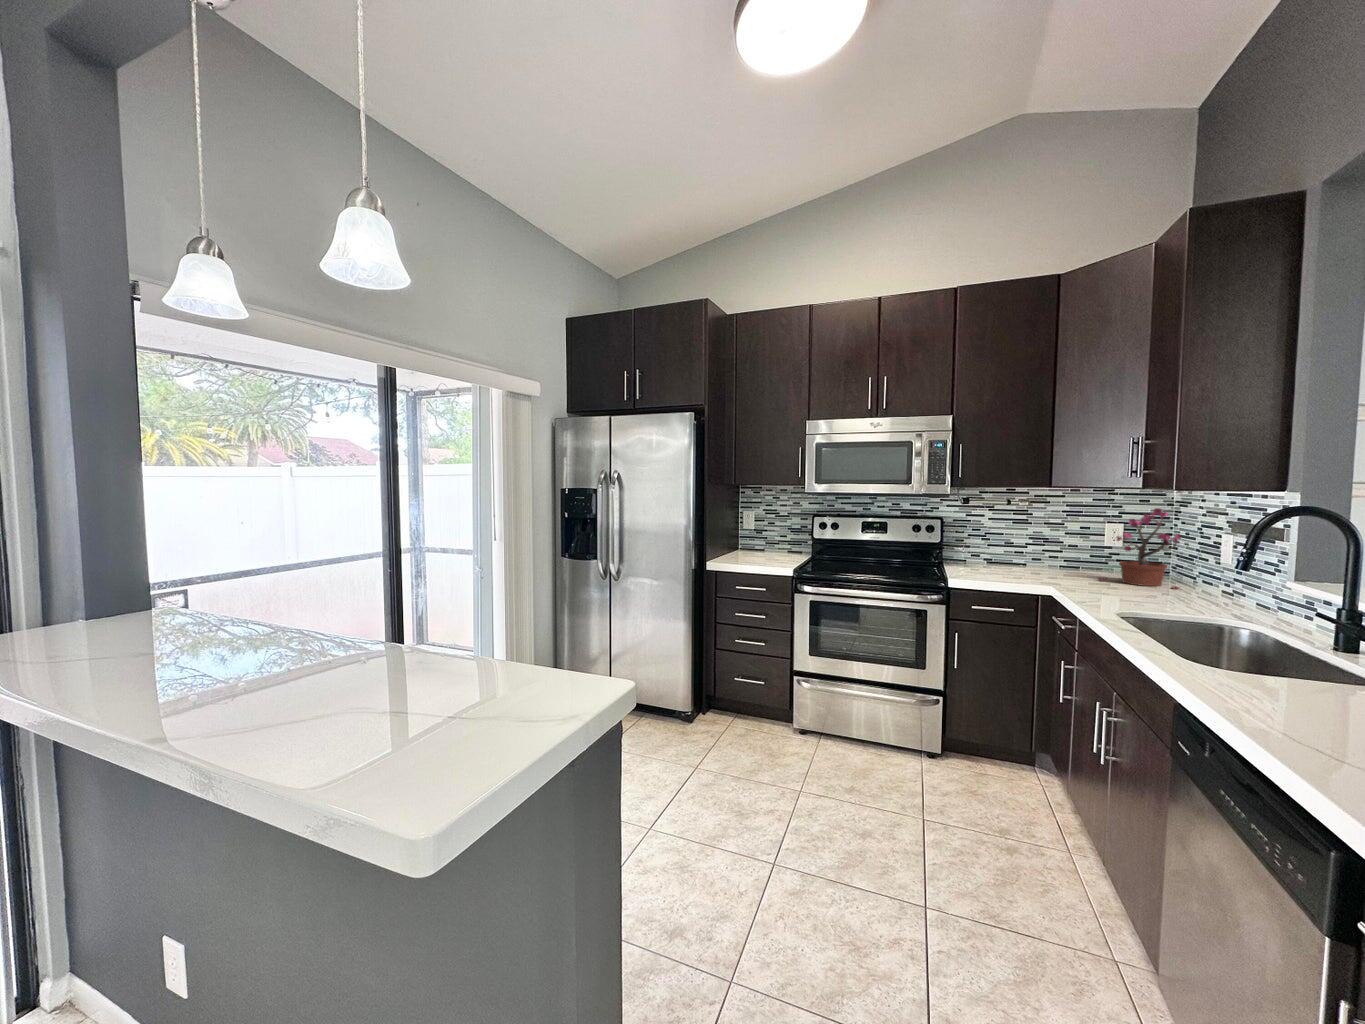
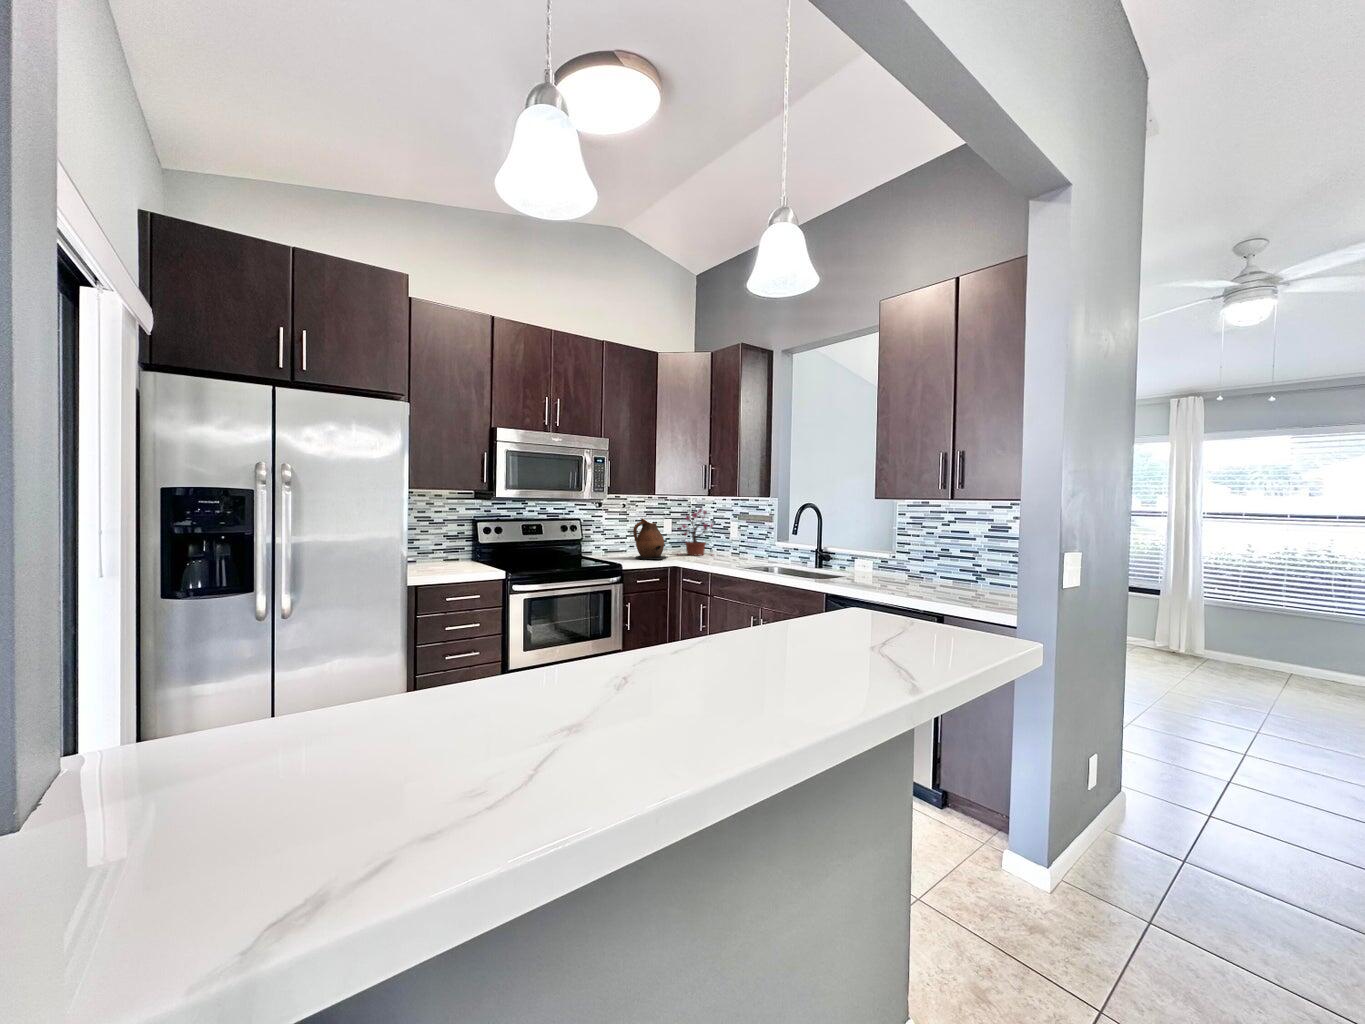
ceramic pitcher: none [1003,520,1068,583] -> present [633,518,667,560]

